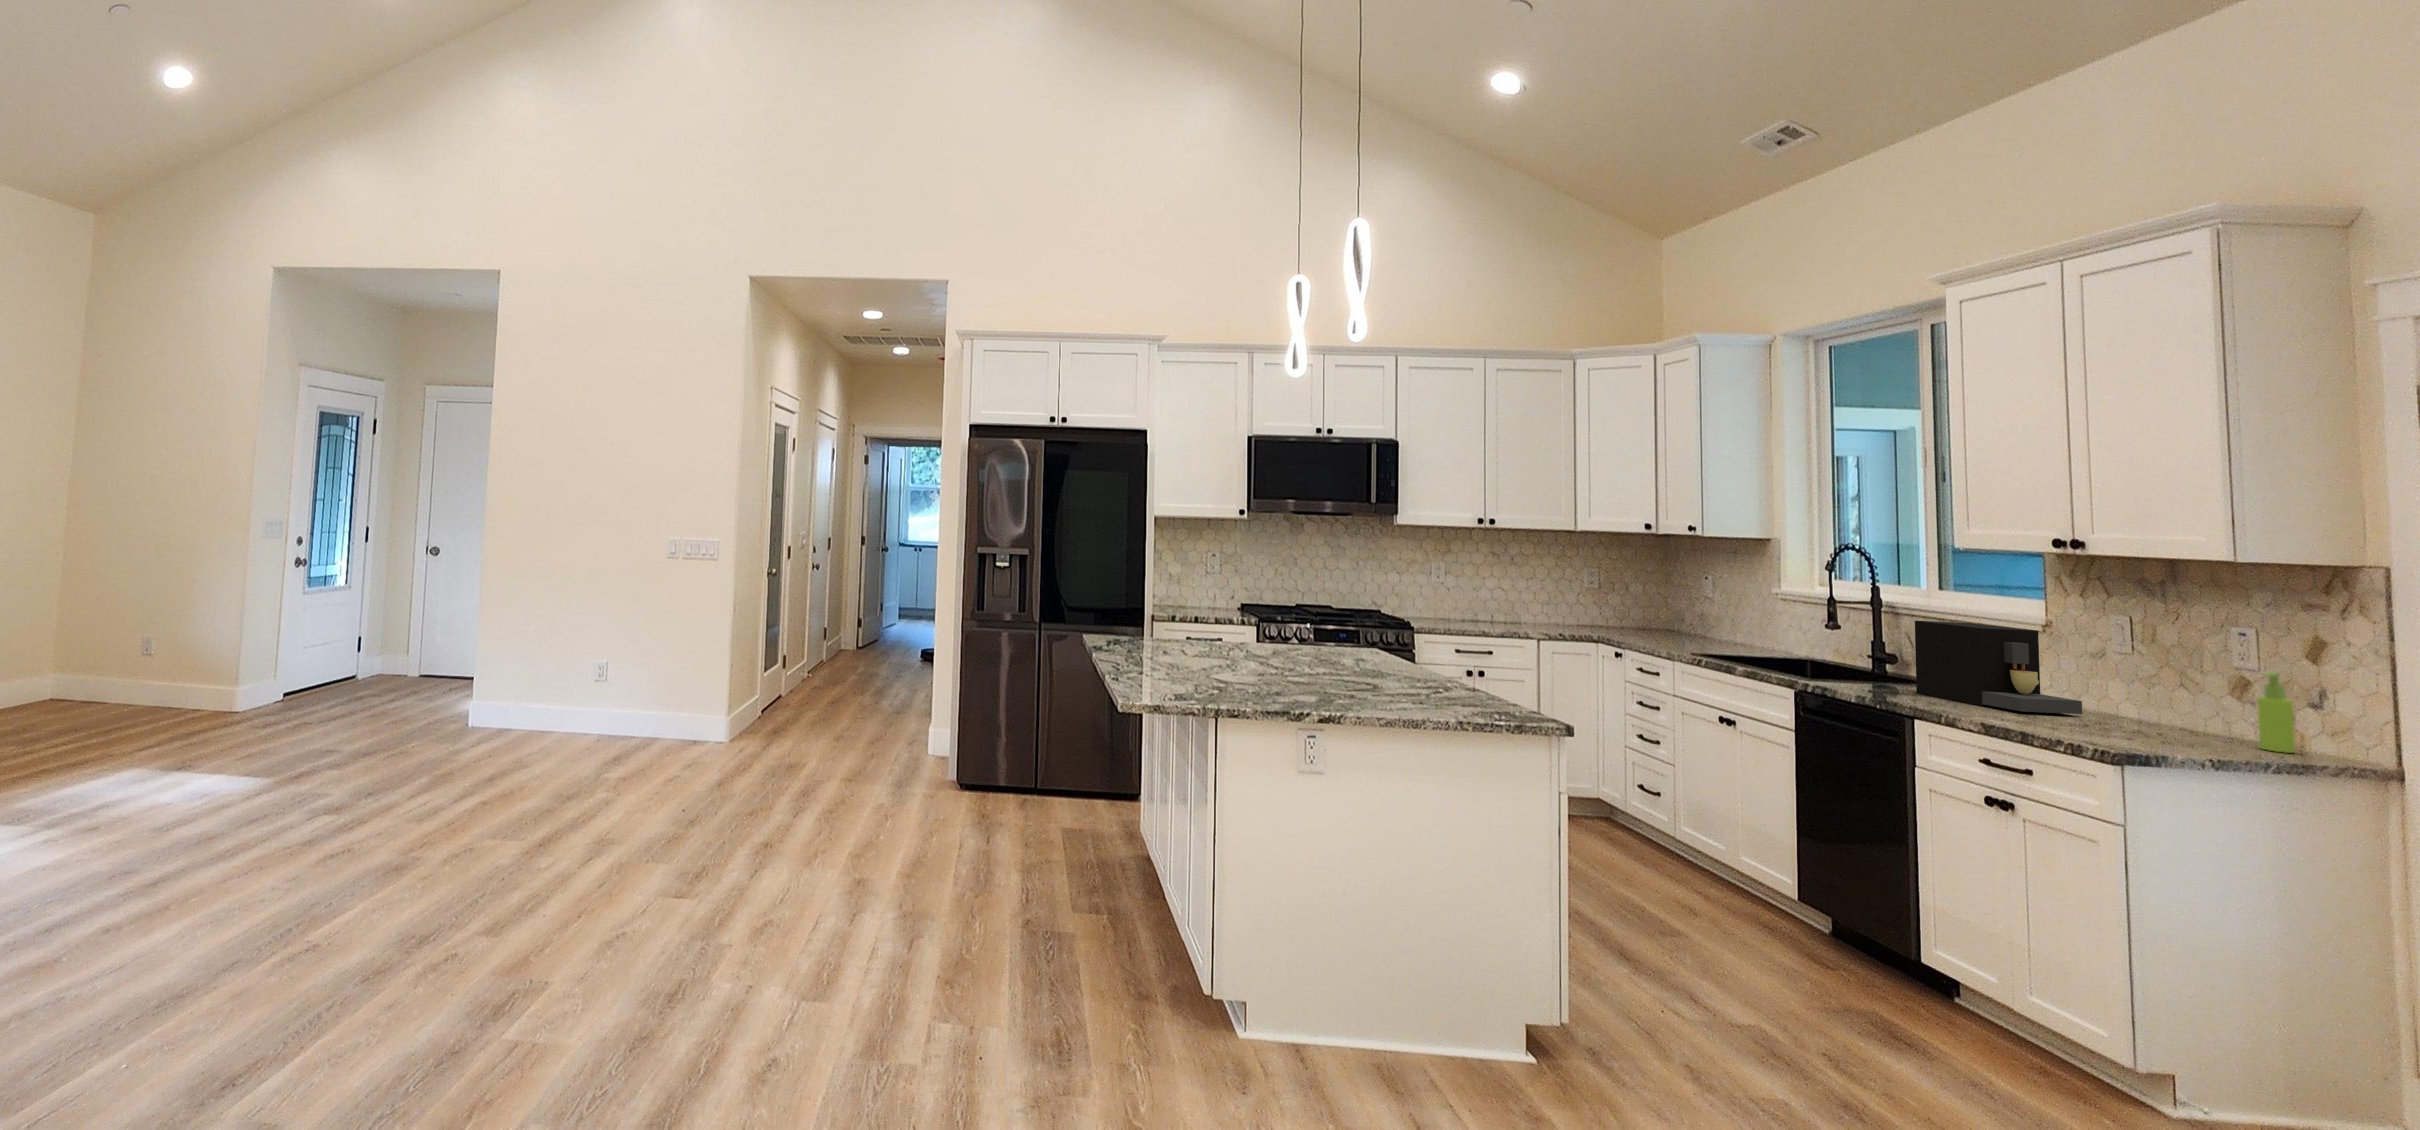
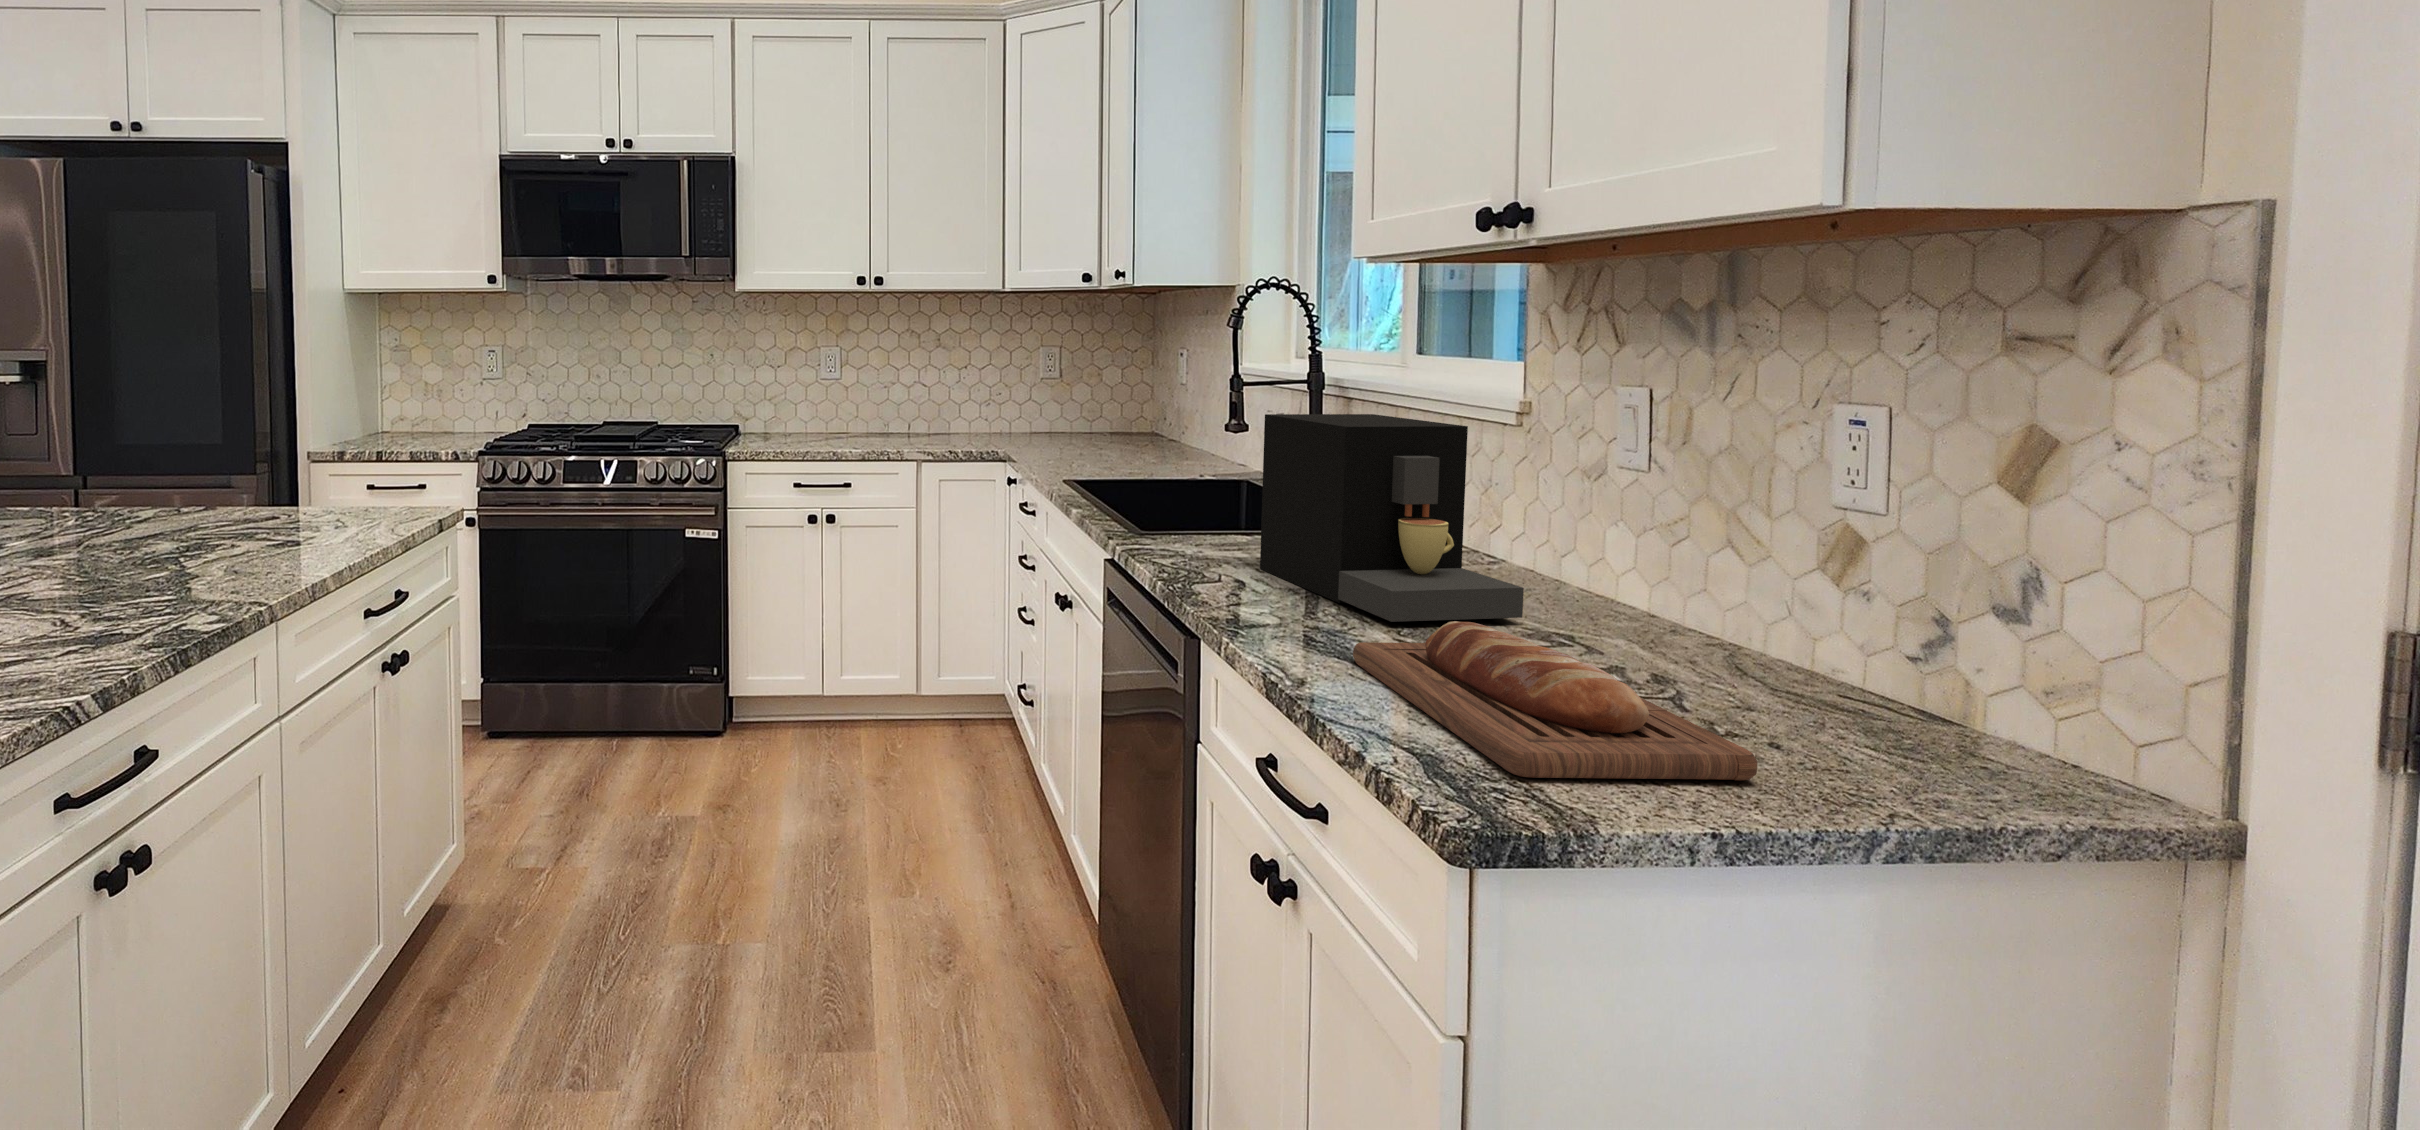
soap dispenser: present [2257,672,2295,753] -> none [1862,523,1958,754]
bread loaf: none [2022,705,2221,751] -> present [1353,621,1758,780]

